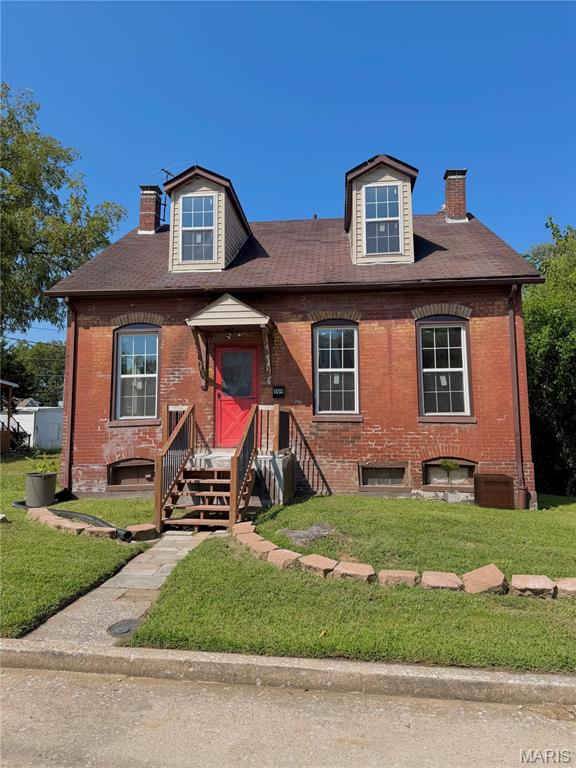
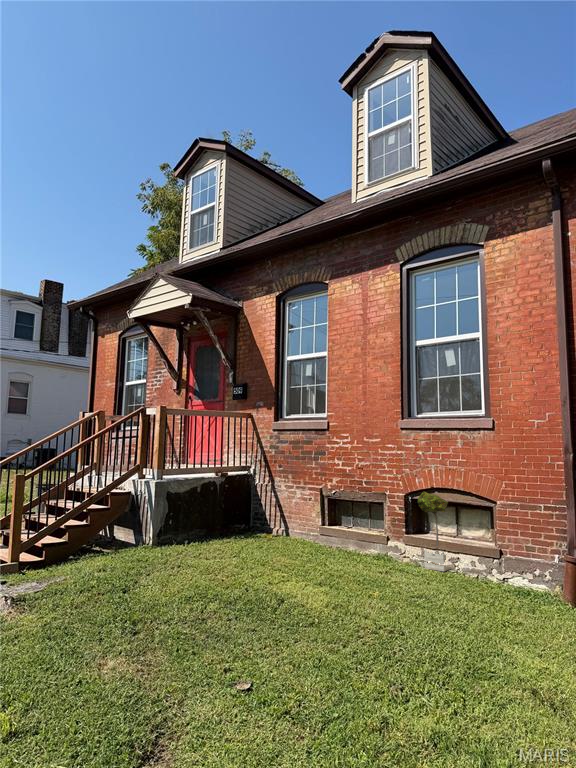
wooden crate: present [473,473,515,509] -> none [458,521,542,598]

